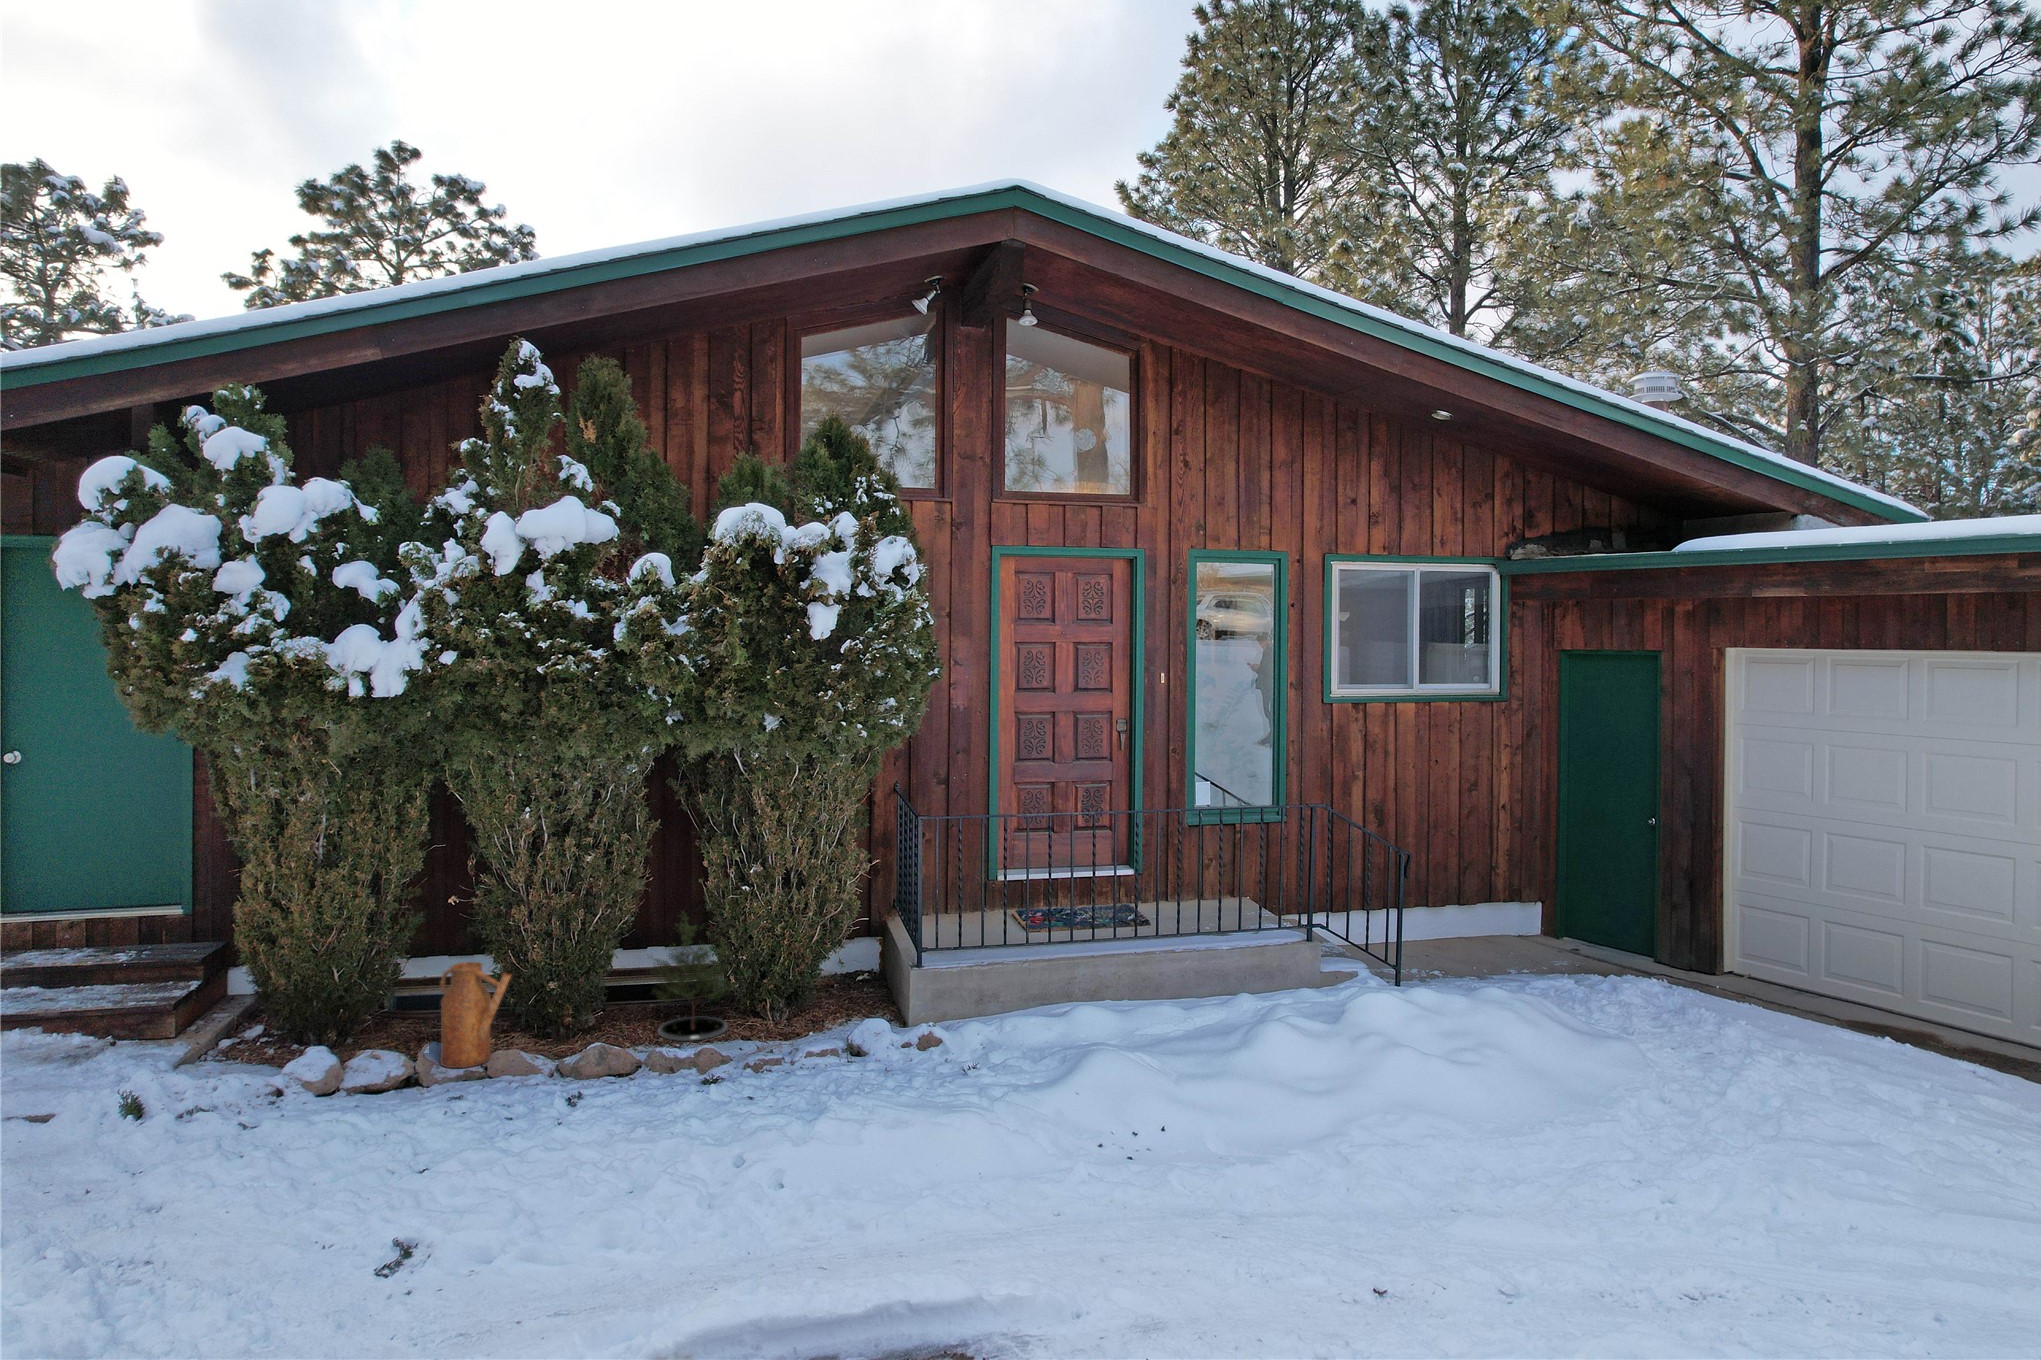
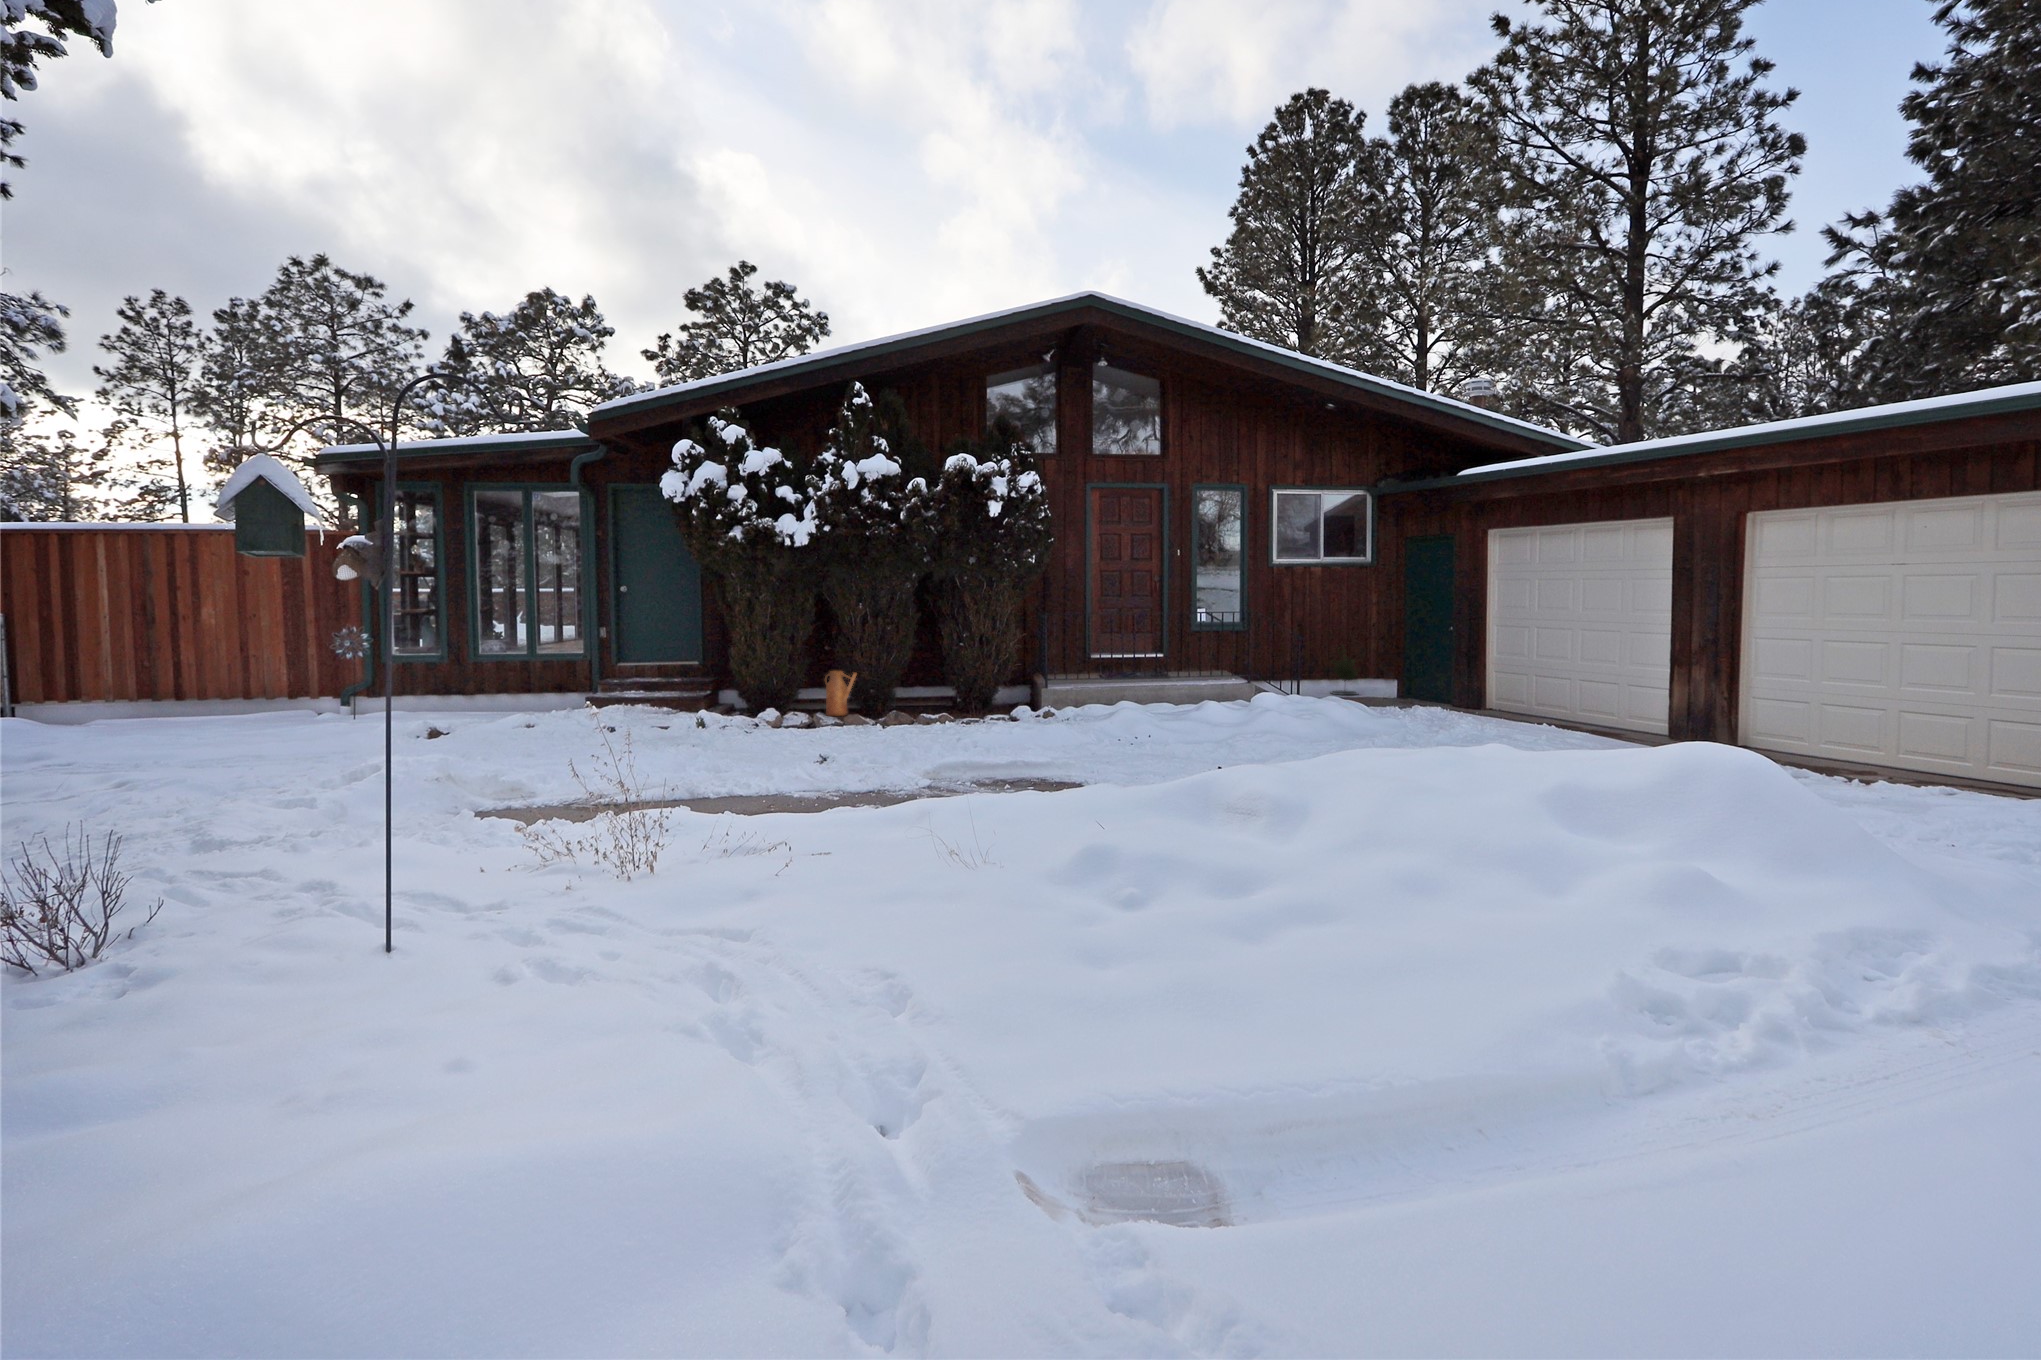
potted tree: present [651,913,730,1041] -> present [1331,647,1358,695]

